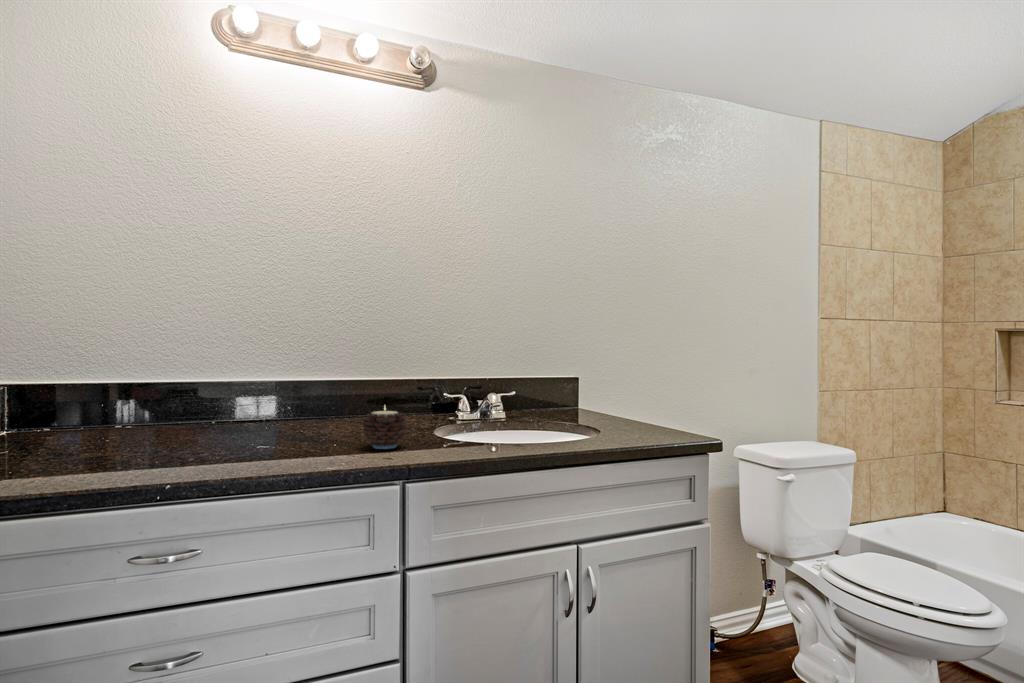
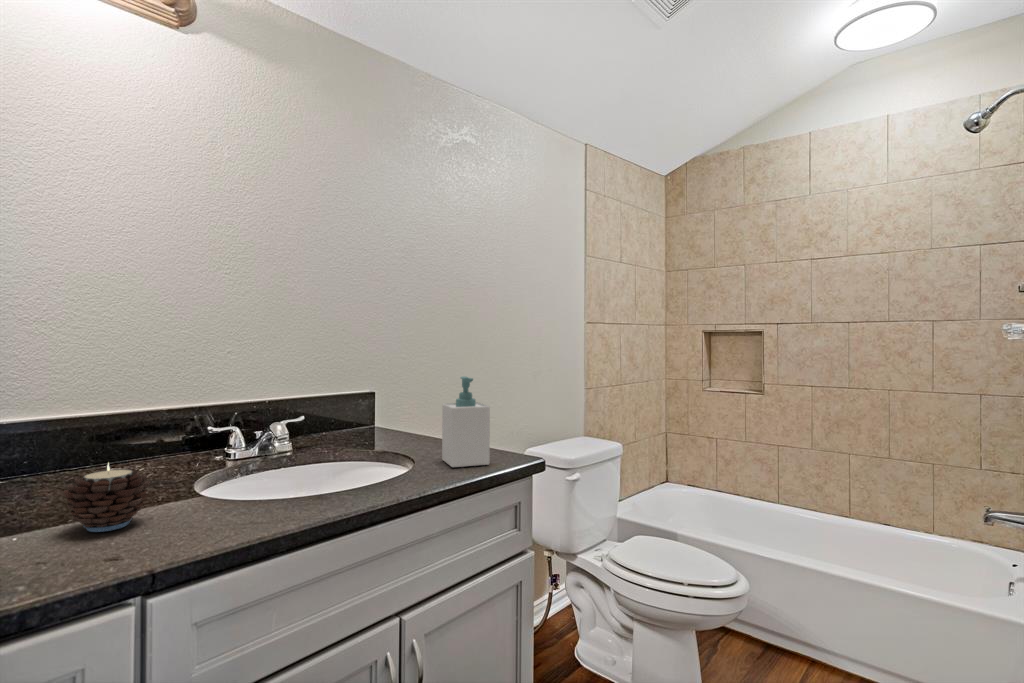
soap bottle: none [625,358,667,437] -> present [442,377,490,467]

